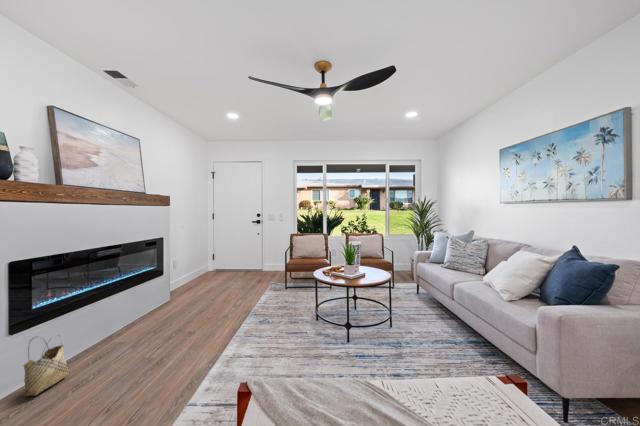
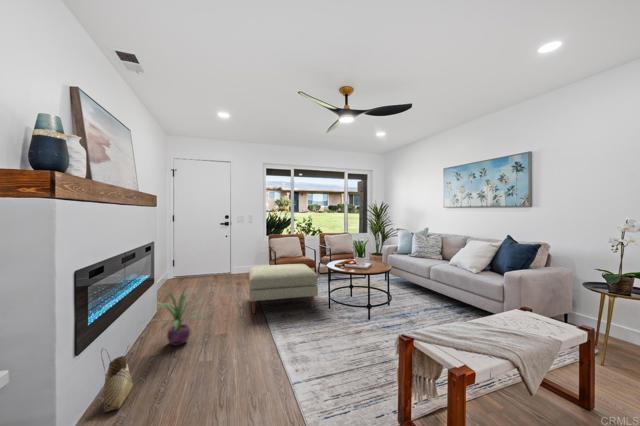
ottoman: none [233,266,312,318] -> present [249,264,318,314]
decorative plant: none [109,282,180,339] -> present [156,287,202,346]

